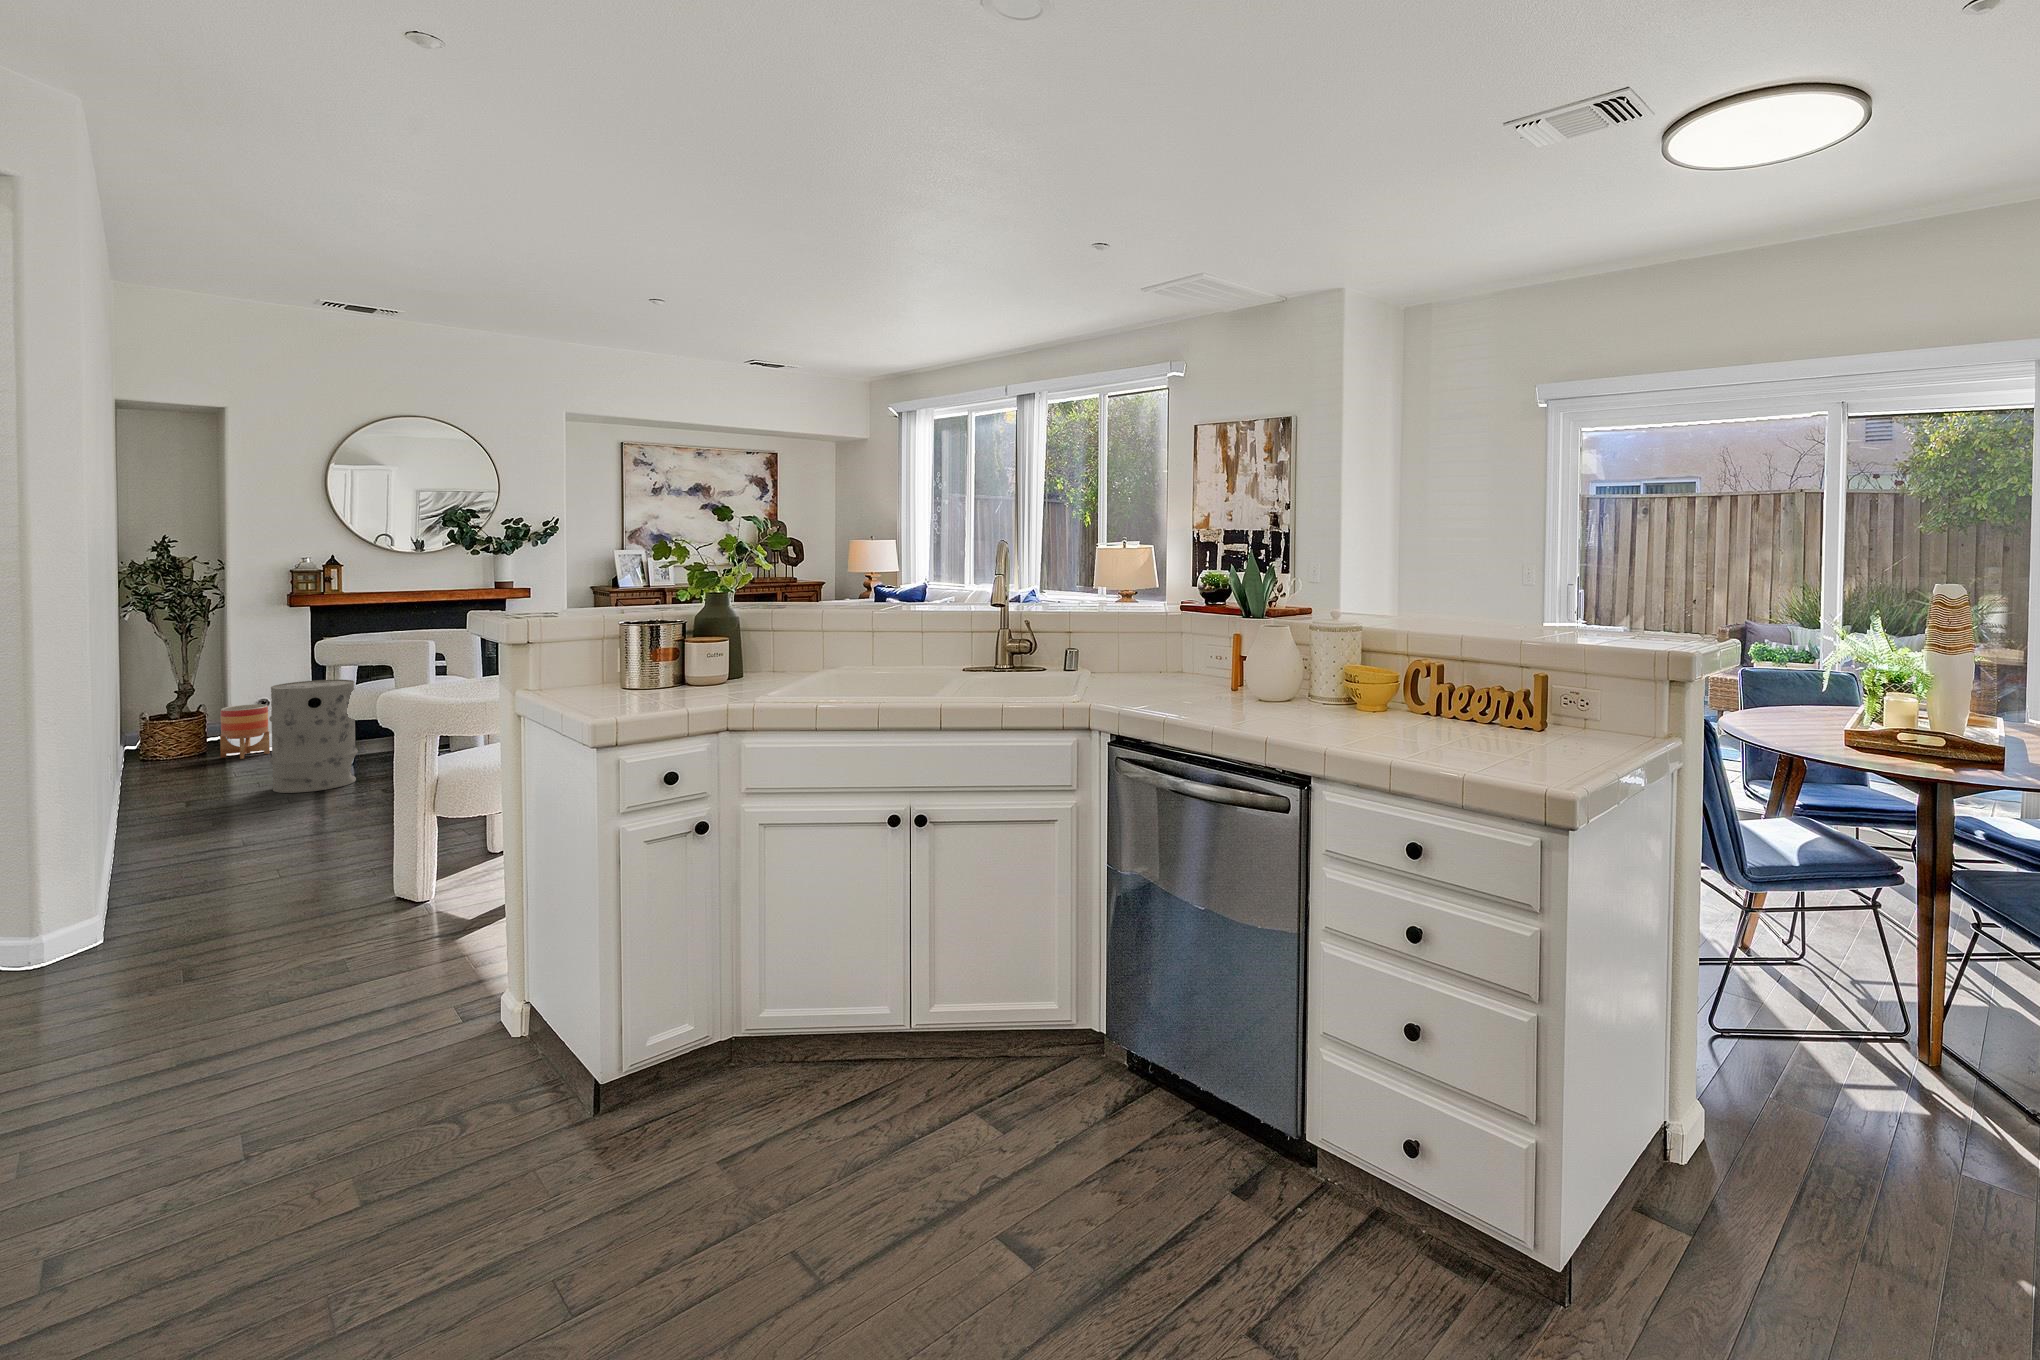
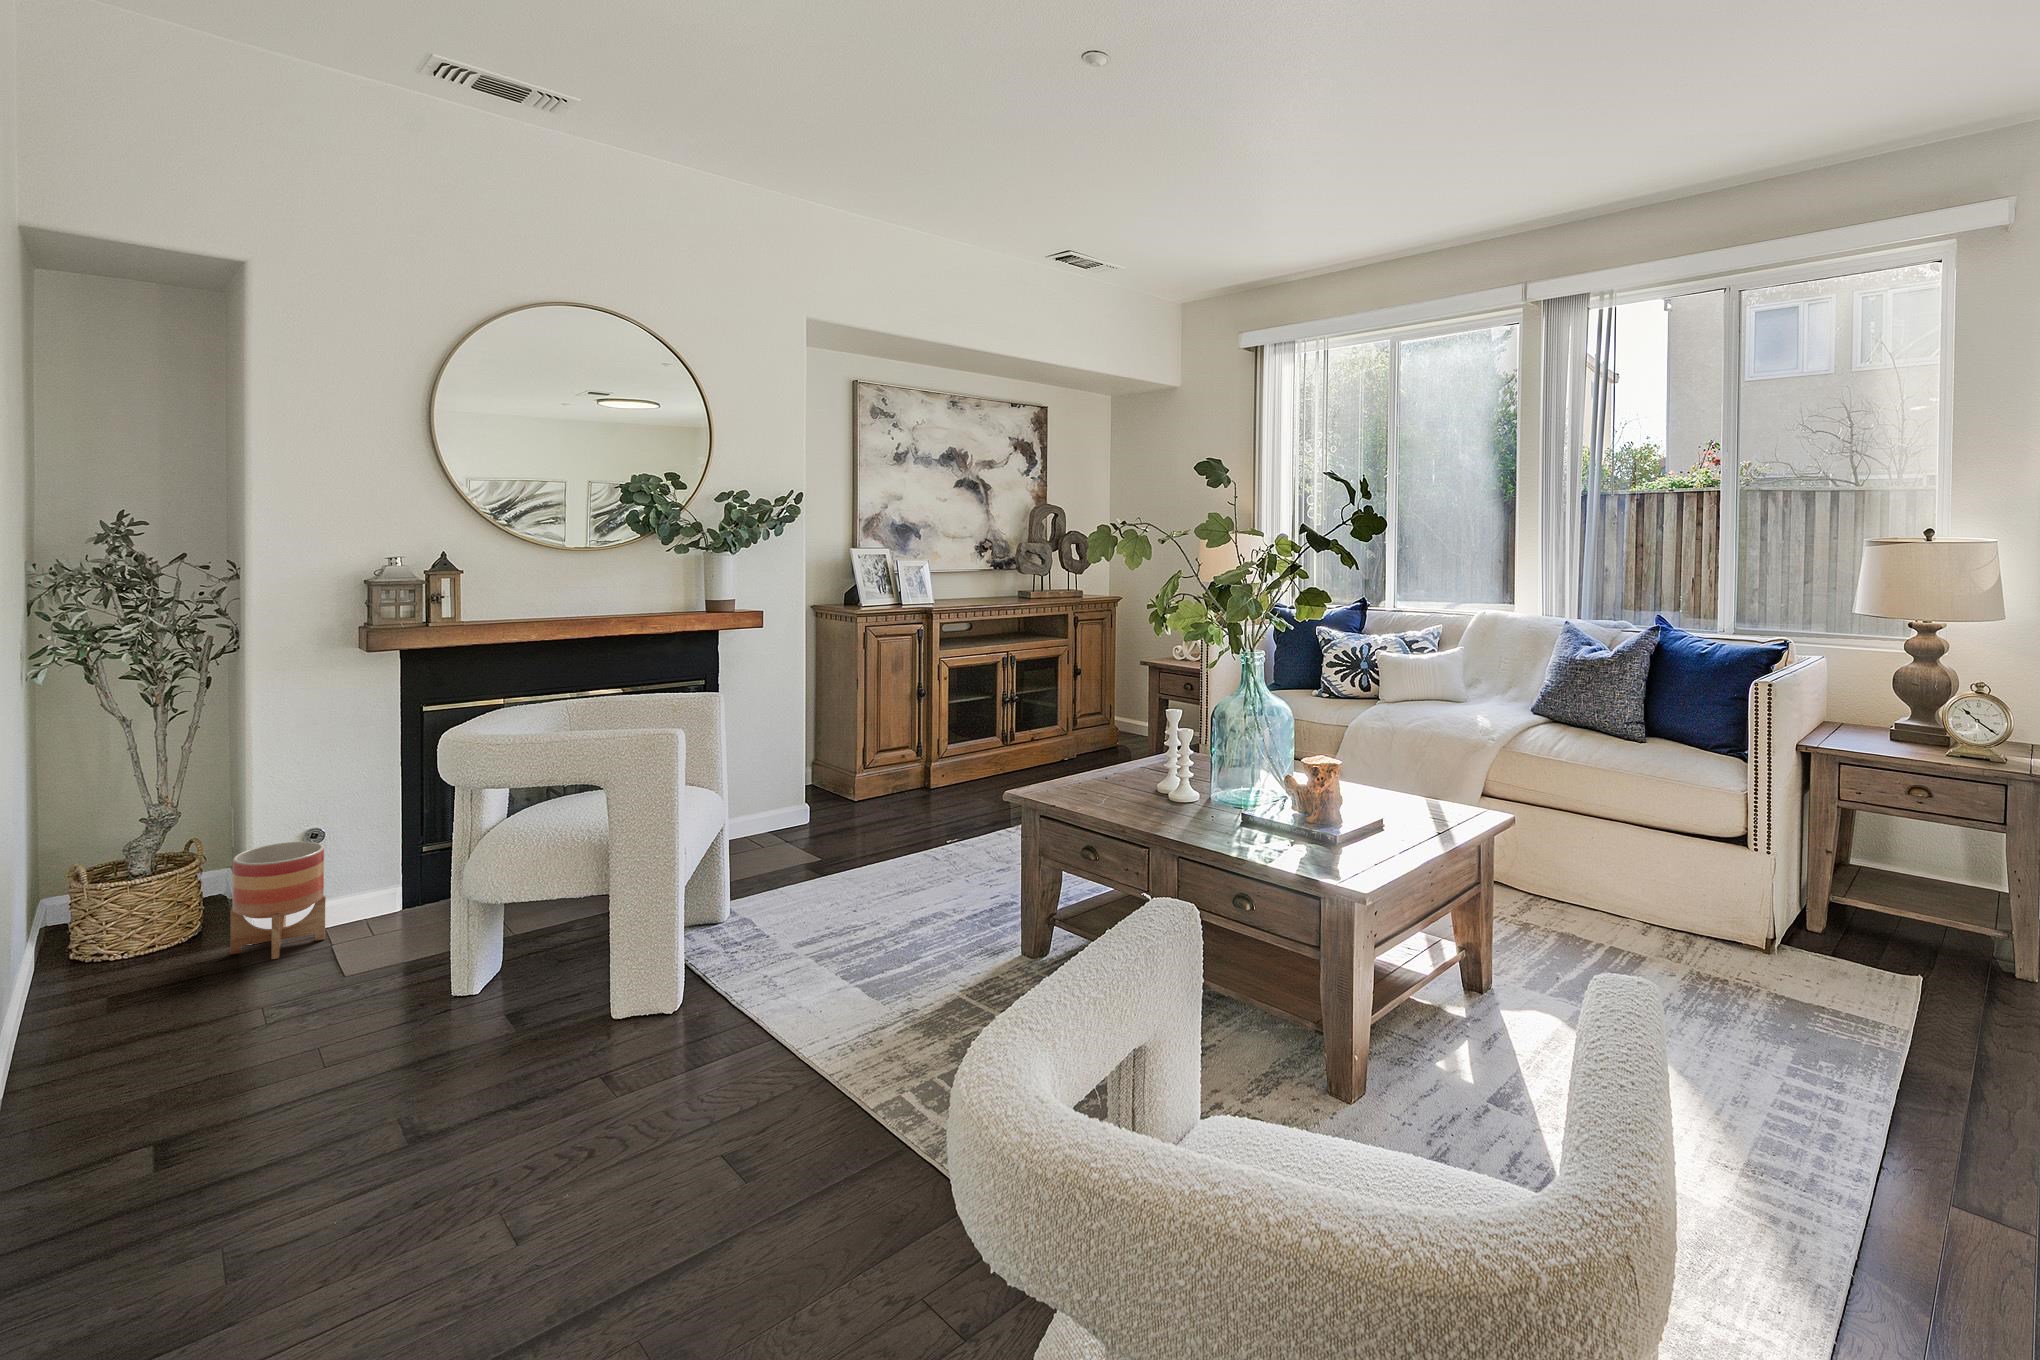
trash can: present [269,680,358,793] -> none [377,835,555,1113]

